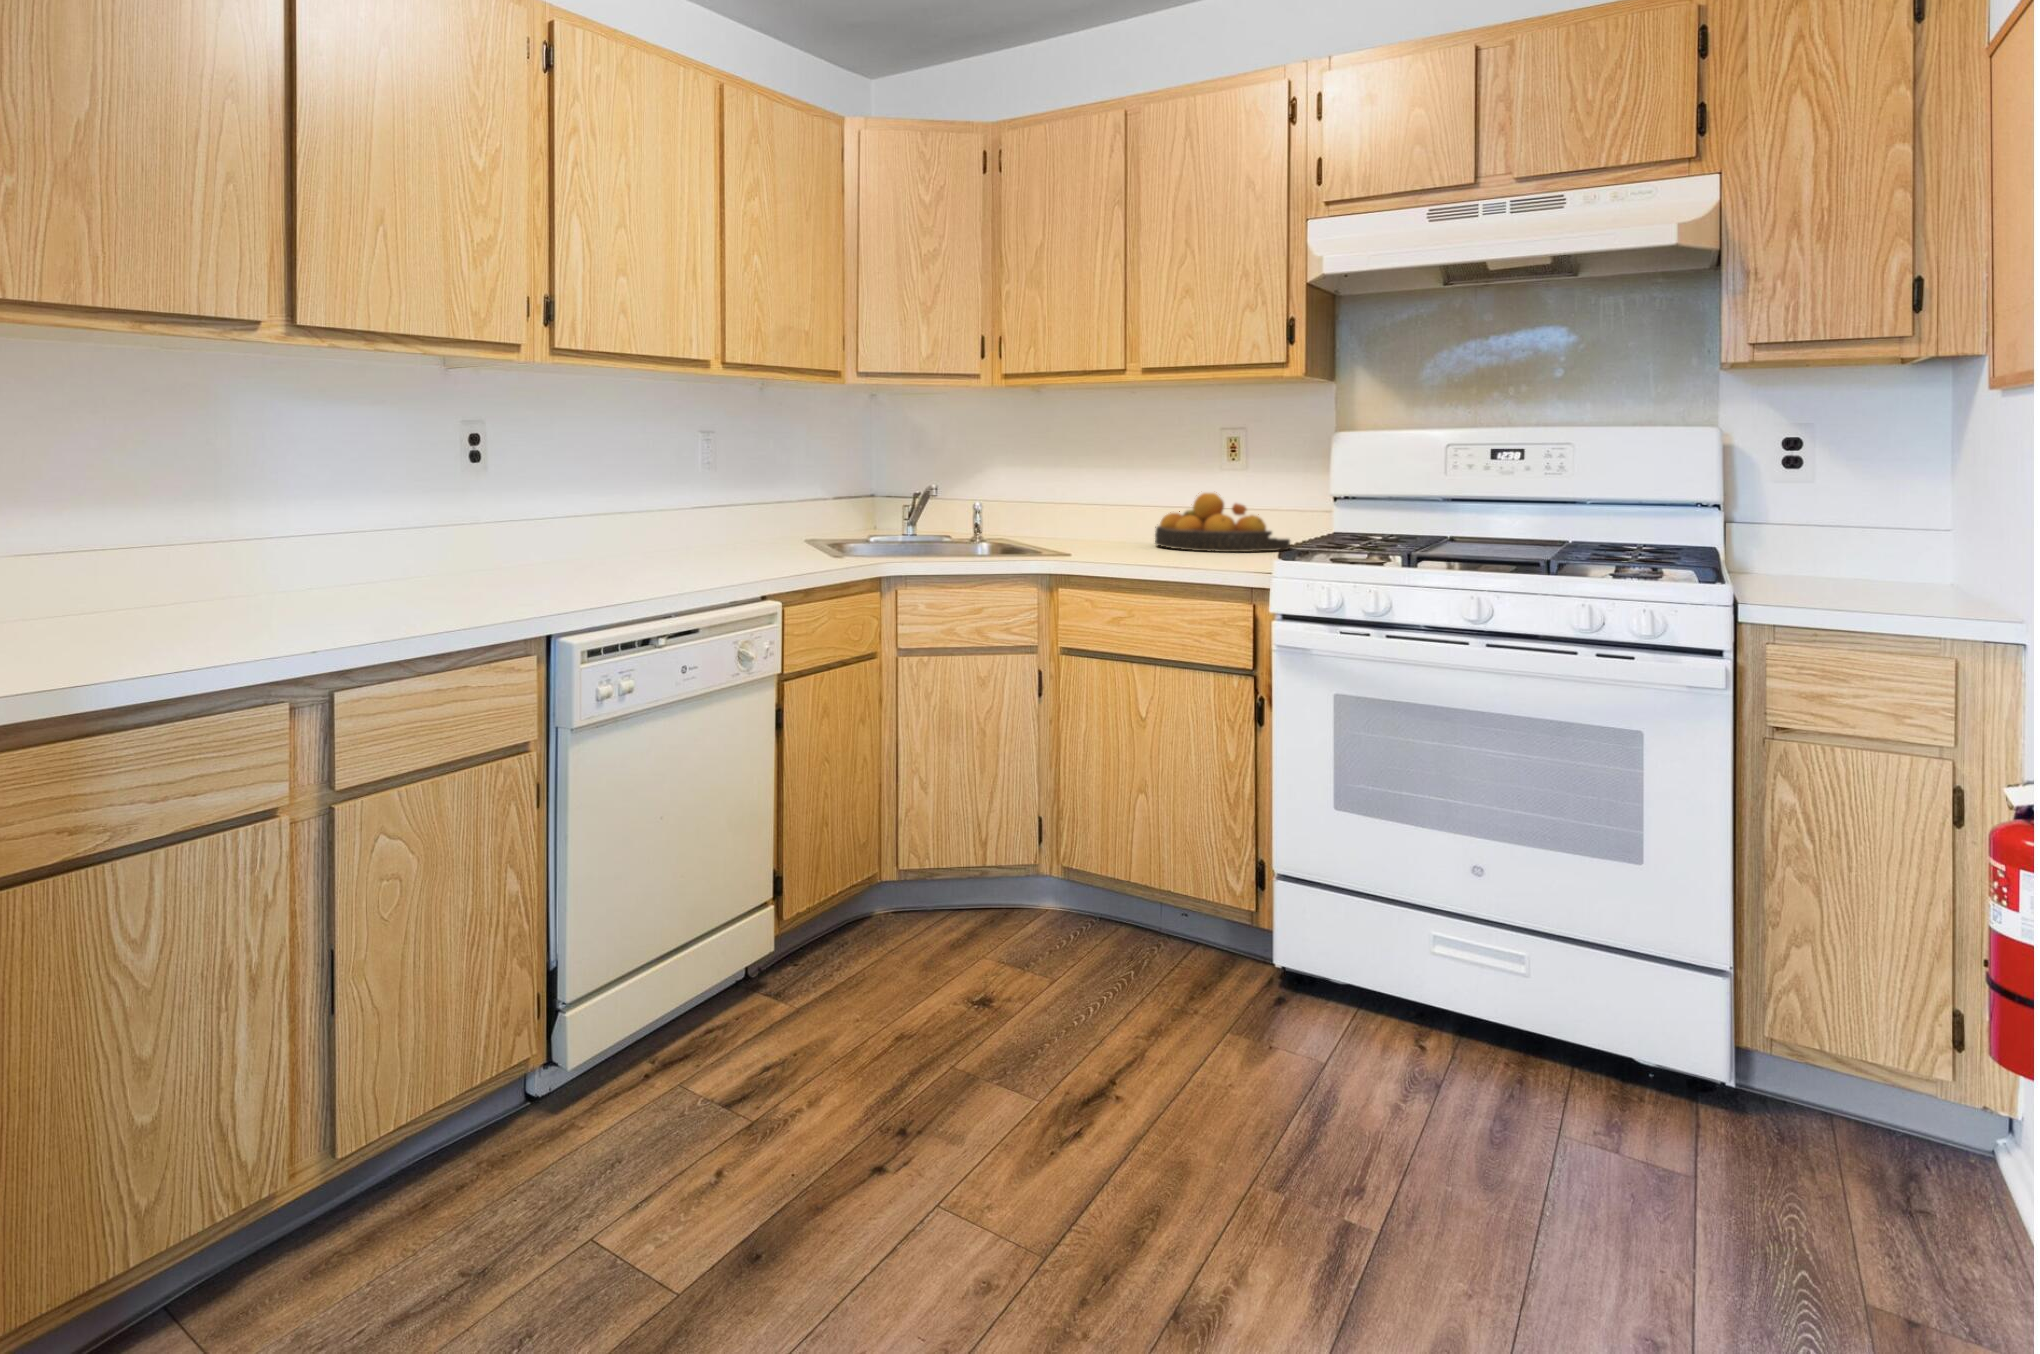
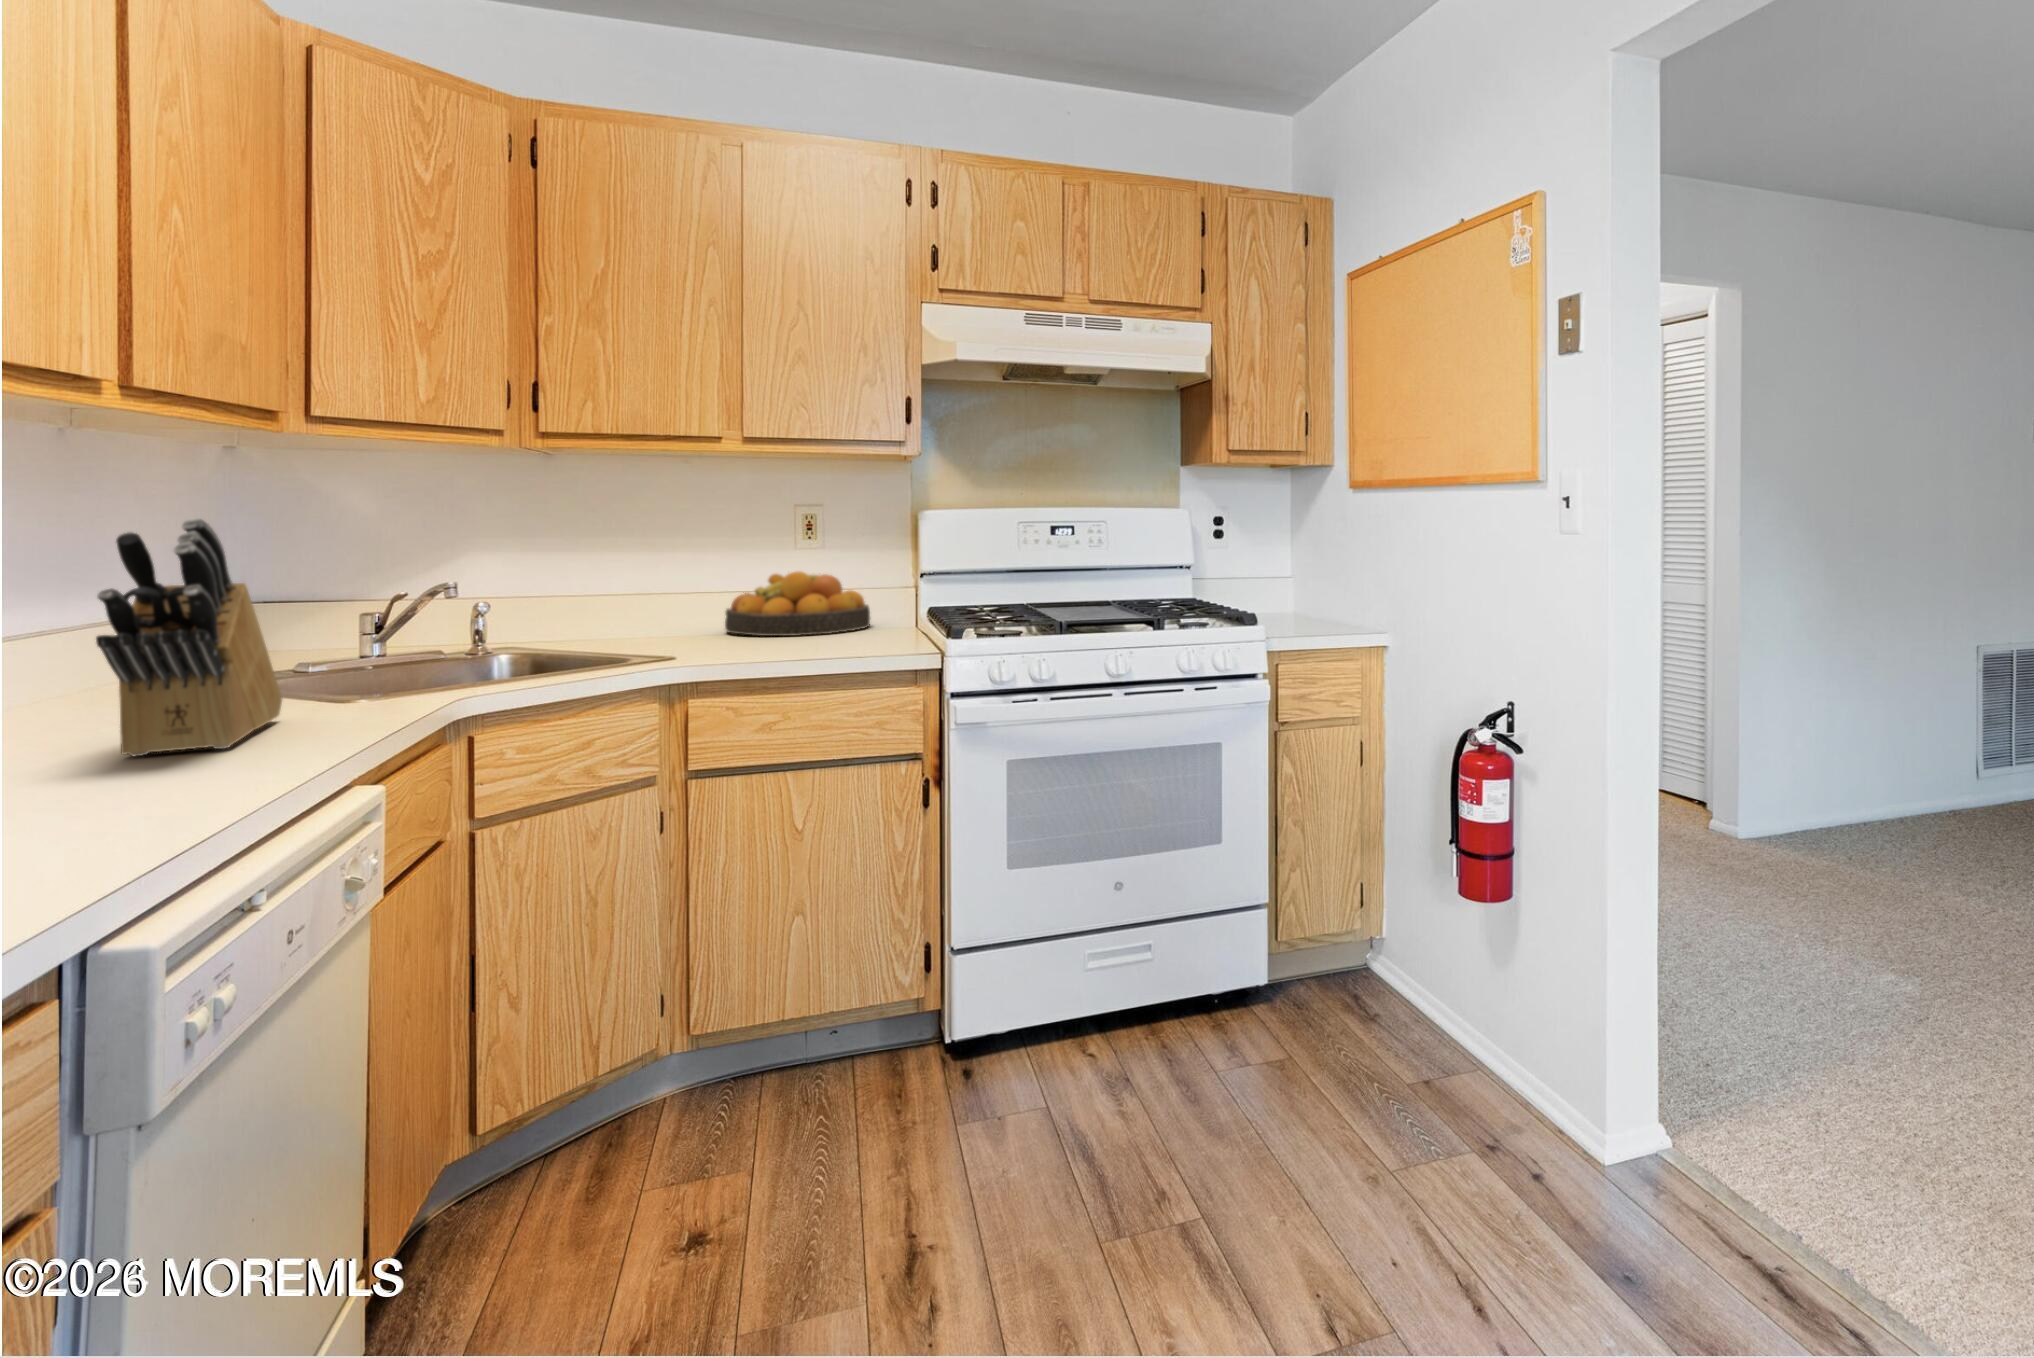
knife block: none [673,438,790,571] -> present [96,518,282,756]

